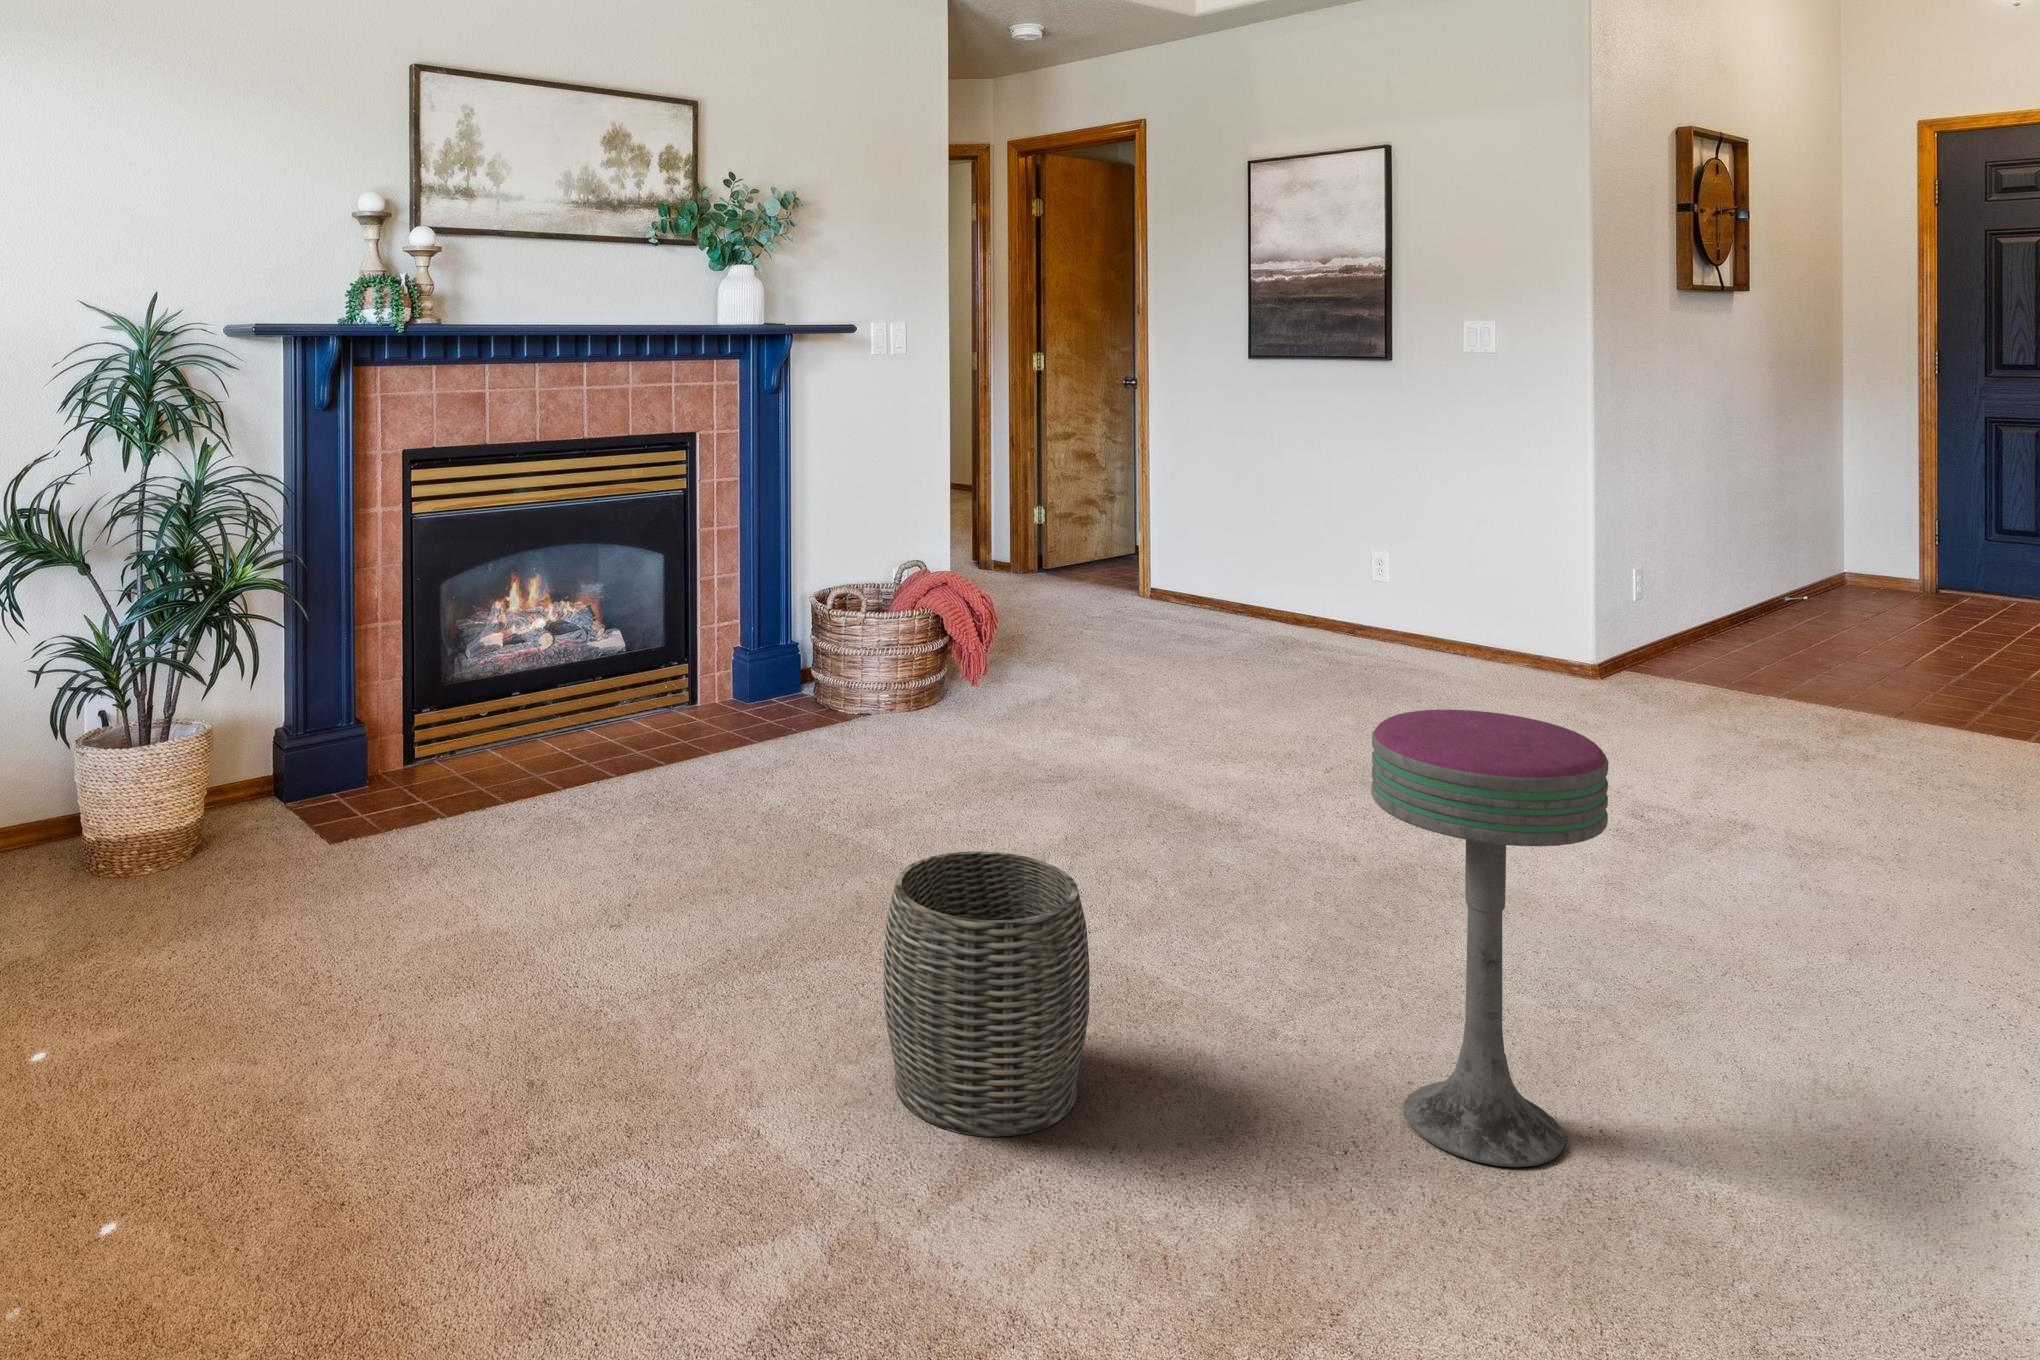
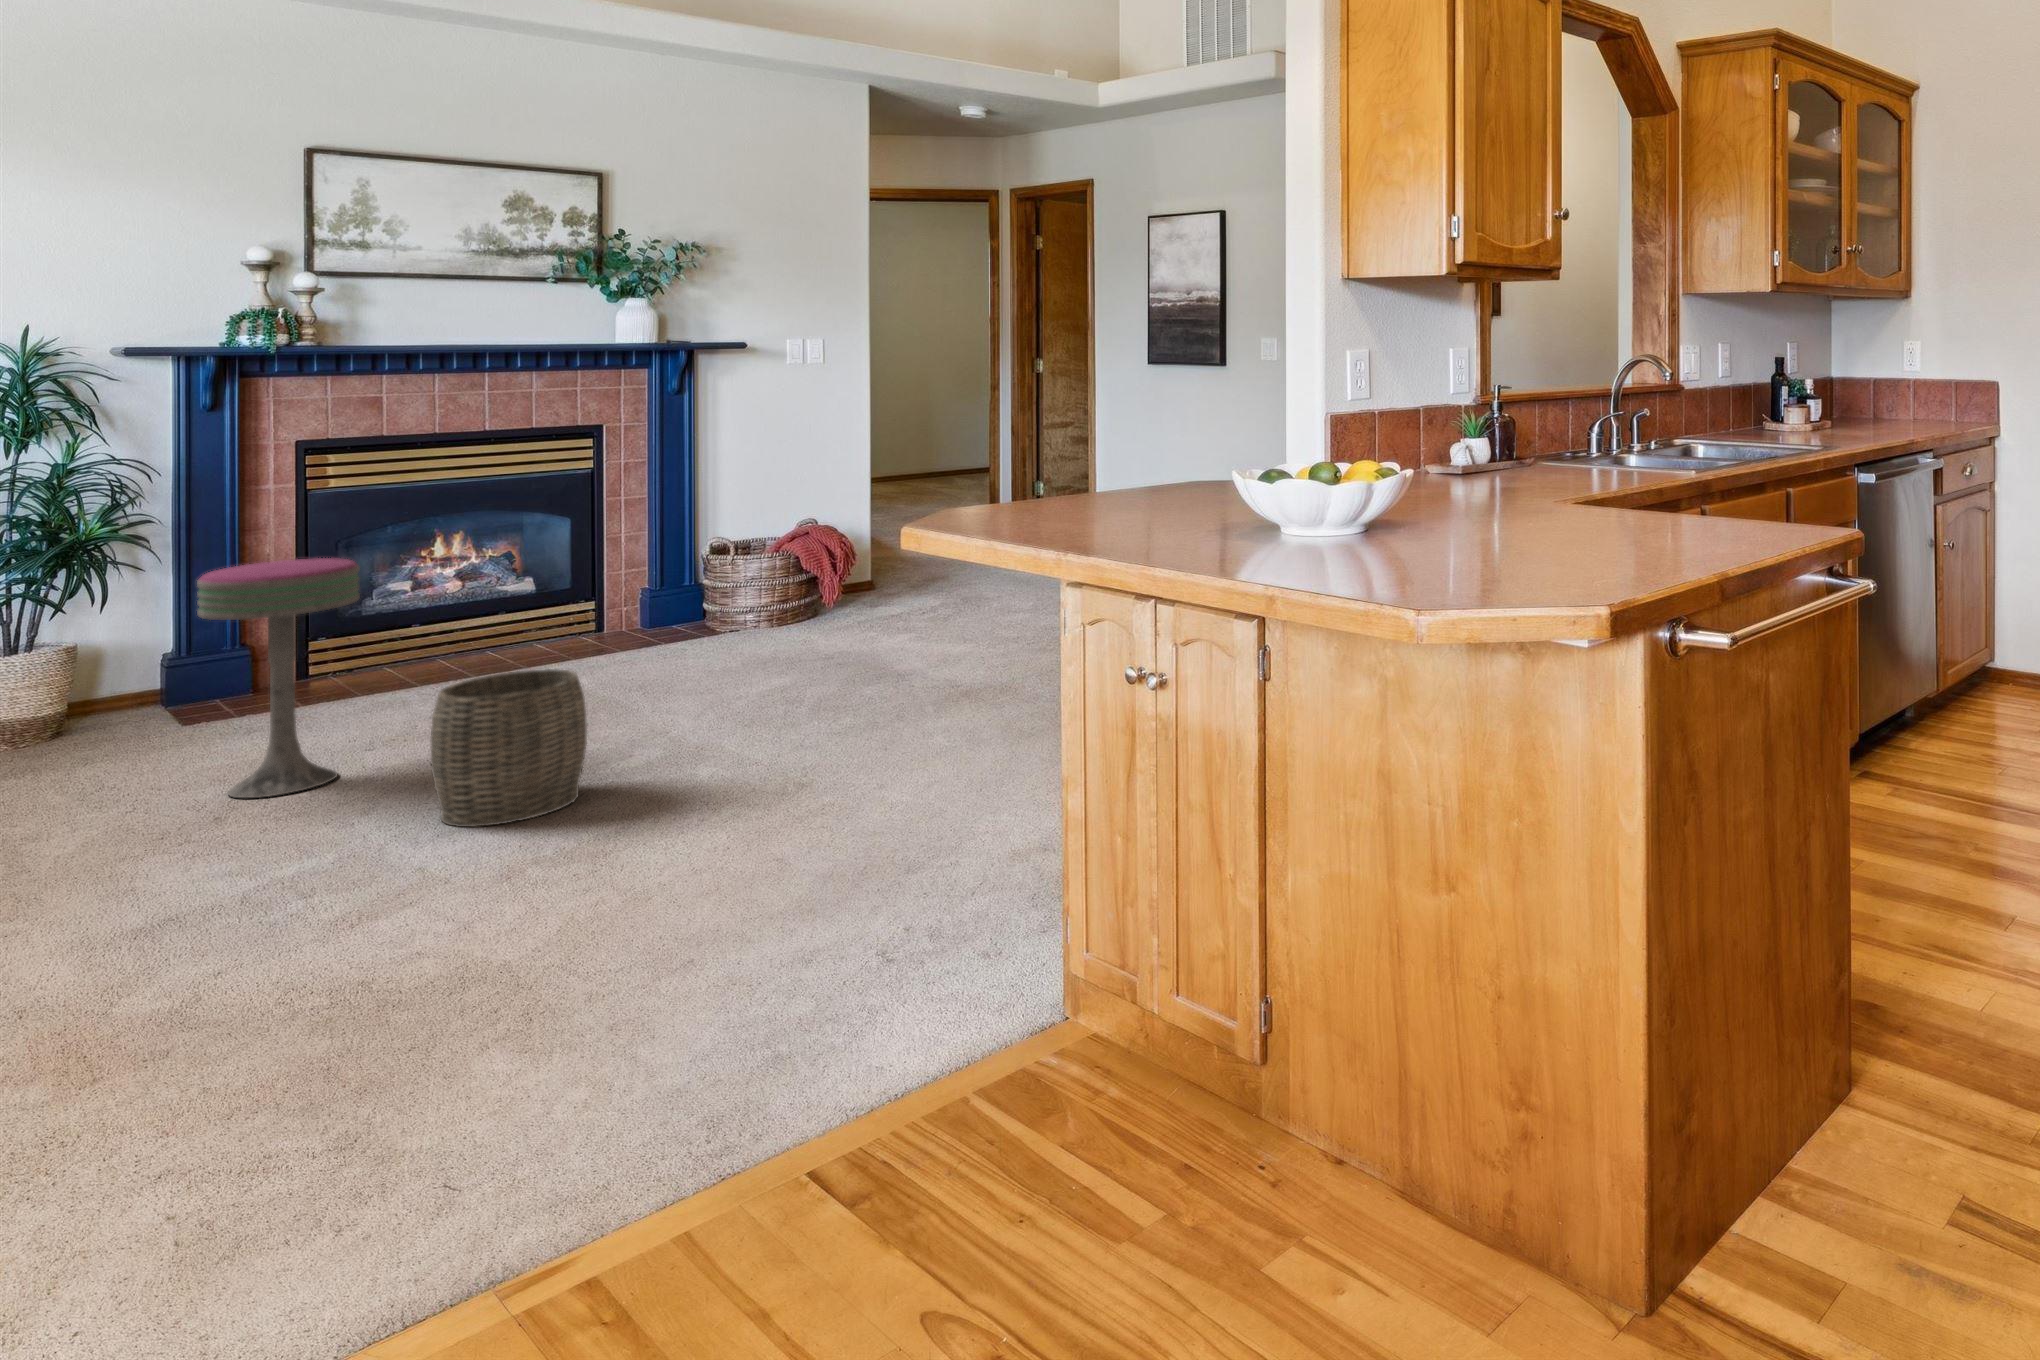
bar stool: present [1371,710,1608,1167] -> present [197,558,360,798]

